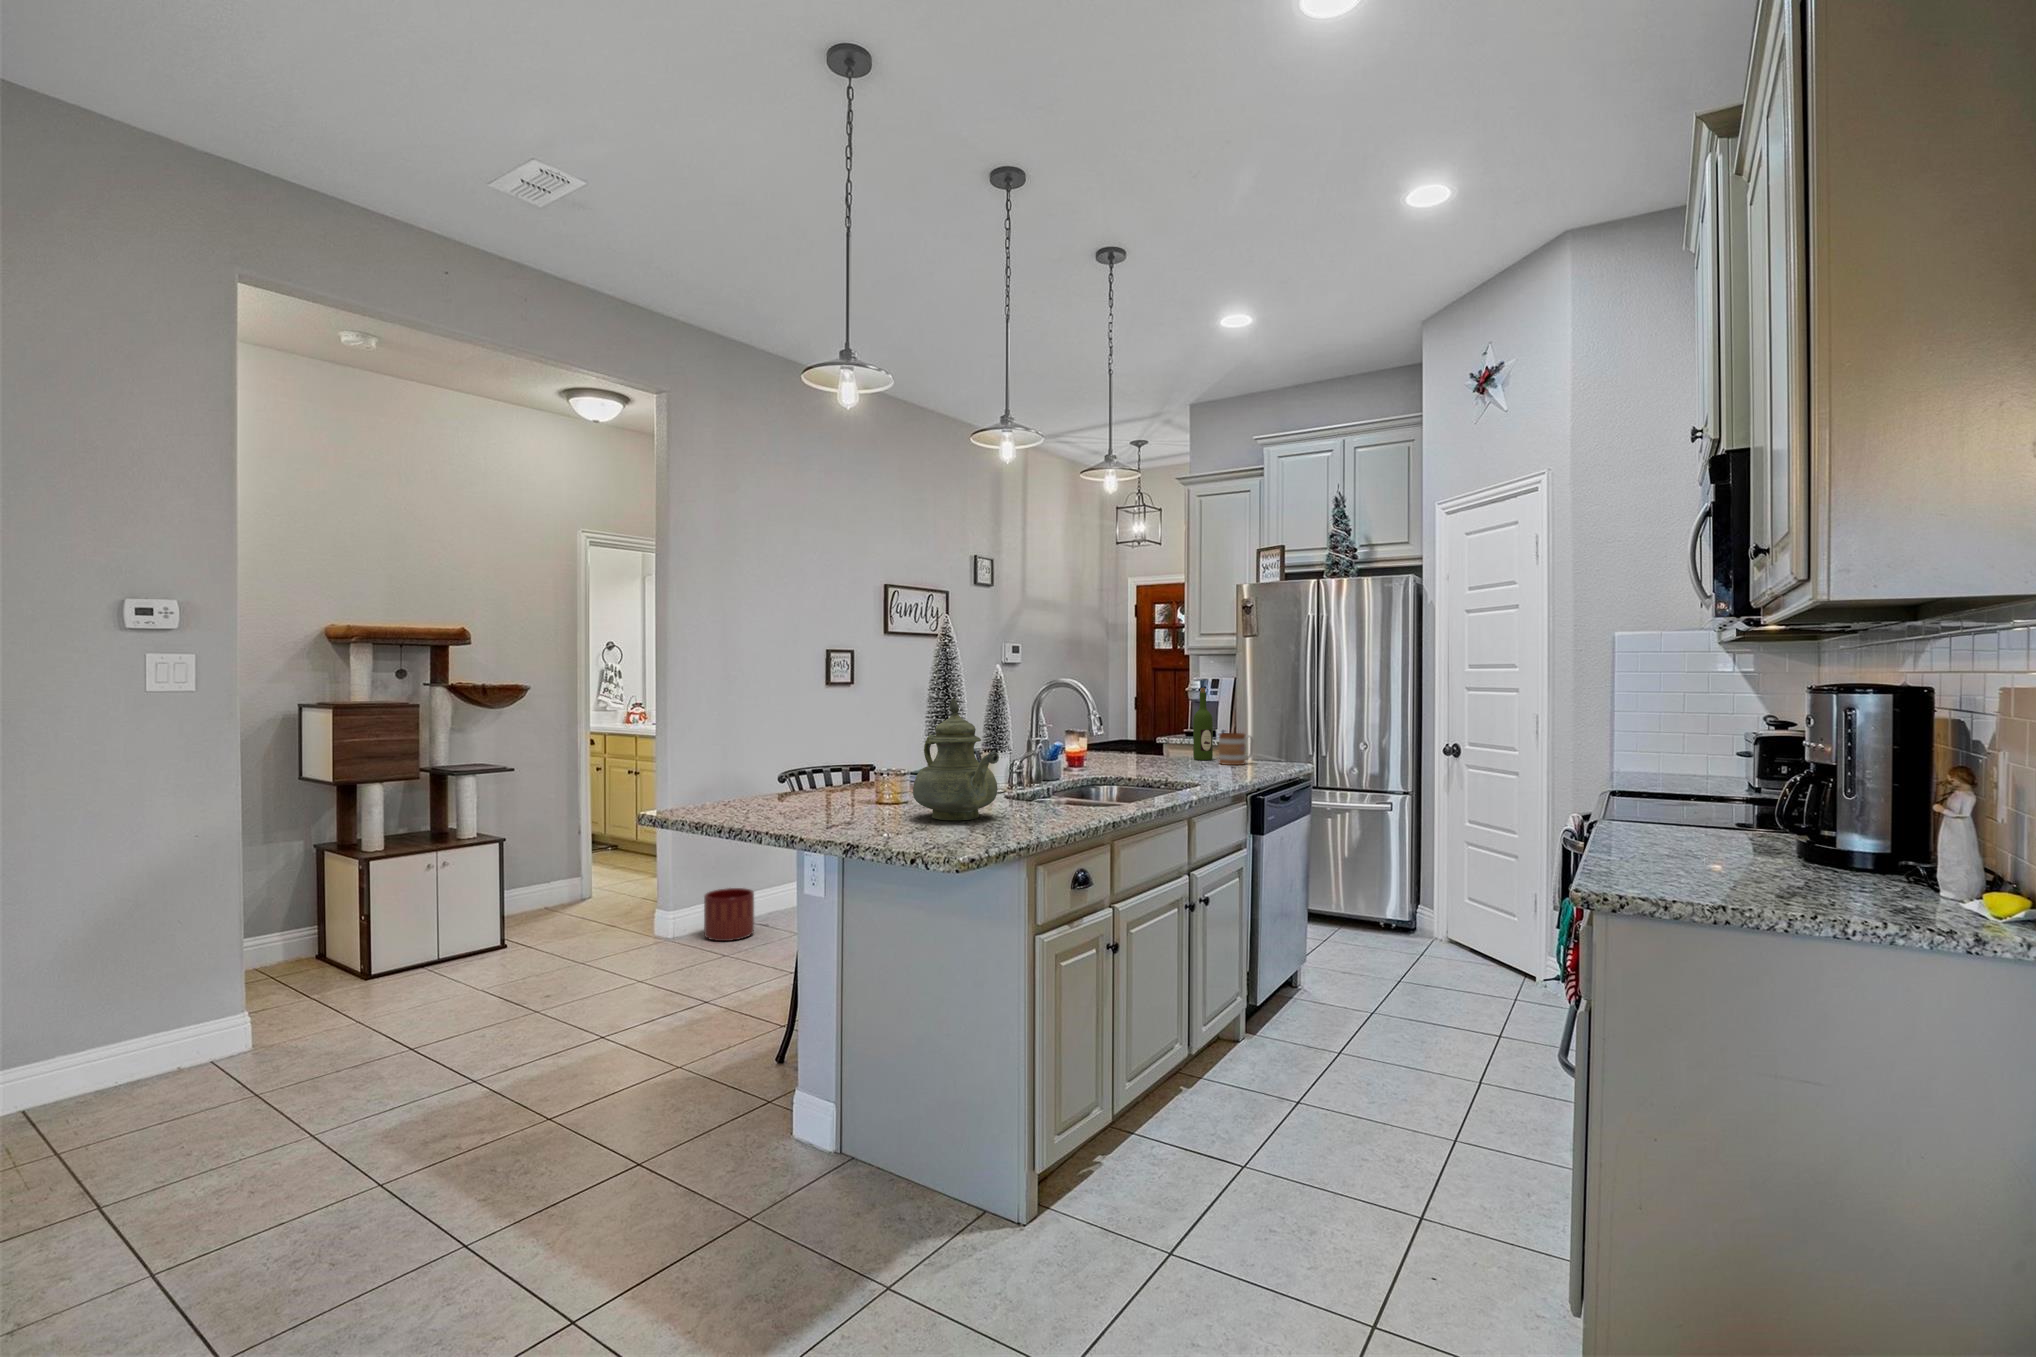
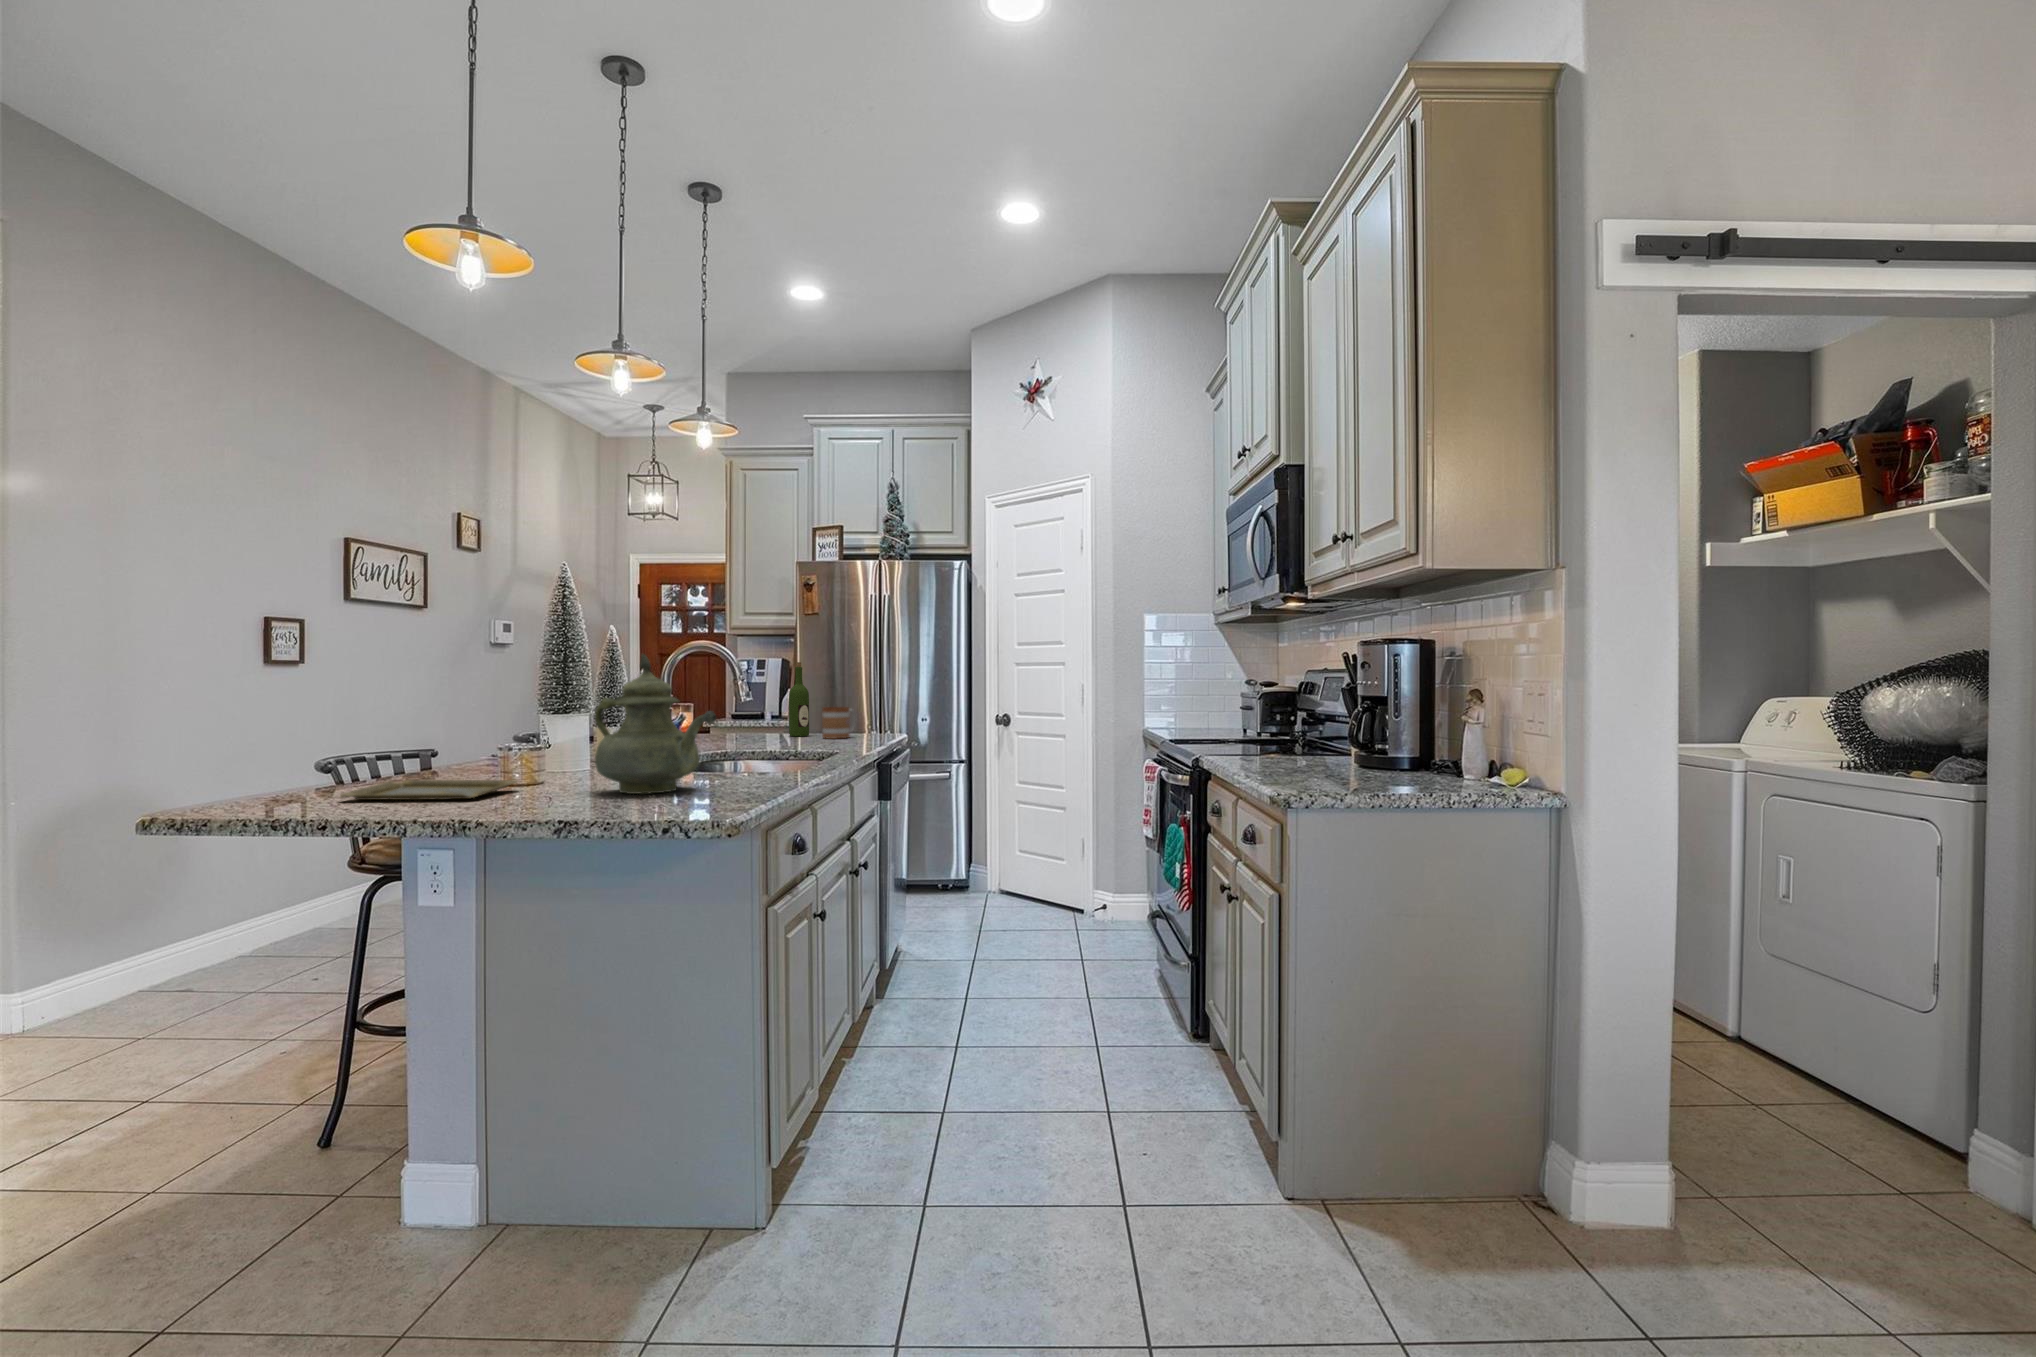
tray: none [754,792,876,813] -> present [340,780,518,800]
planter: present [704,888,754,941] -> none [71,949,165,1029]

